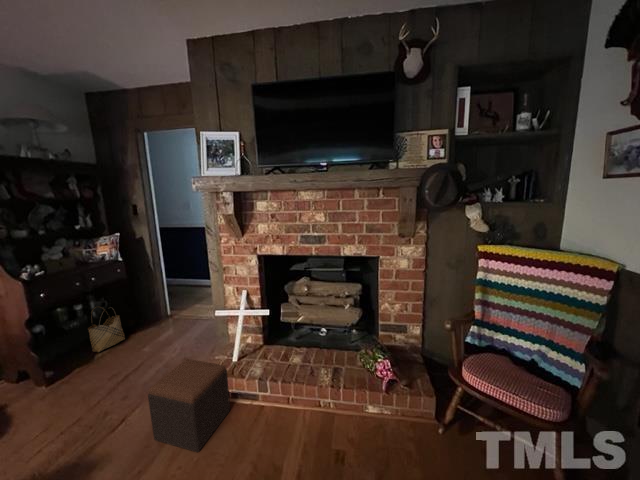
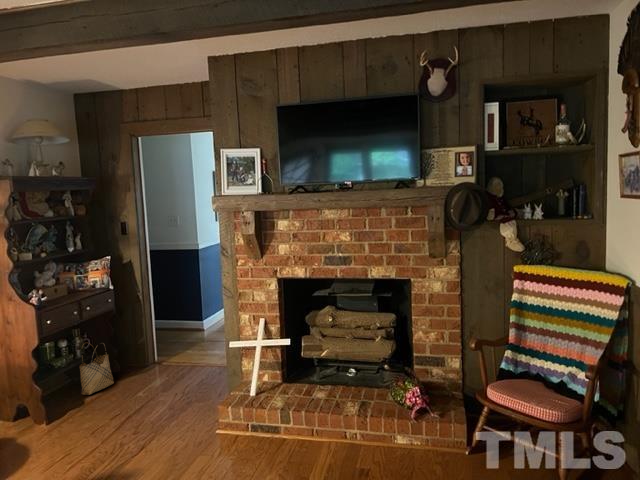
footstool: present [148,359,230,452] -> none [177,386,251,469]

